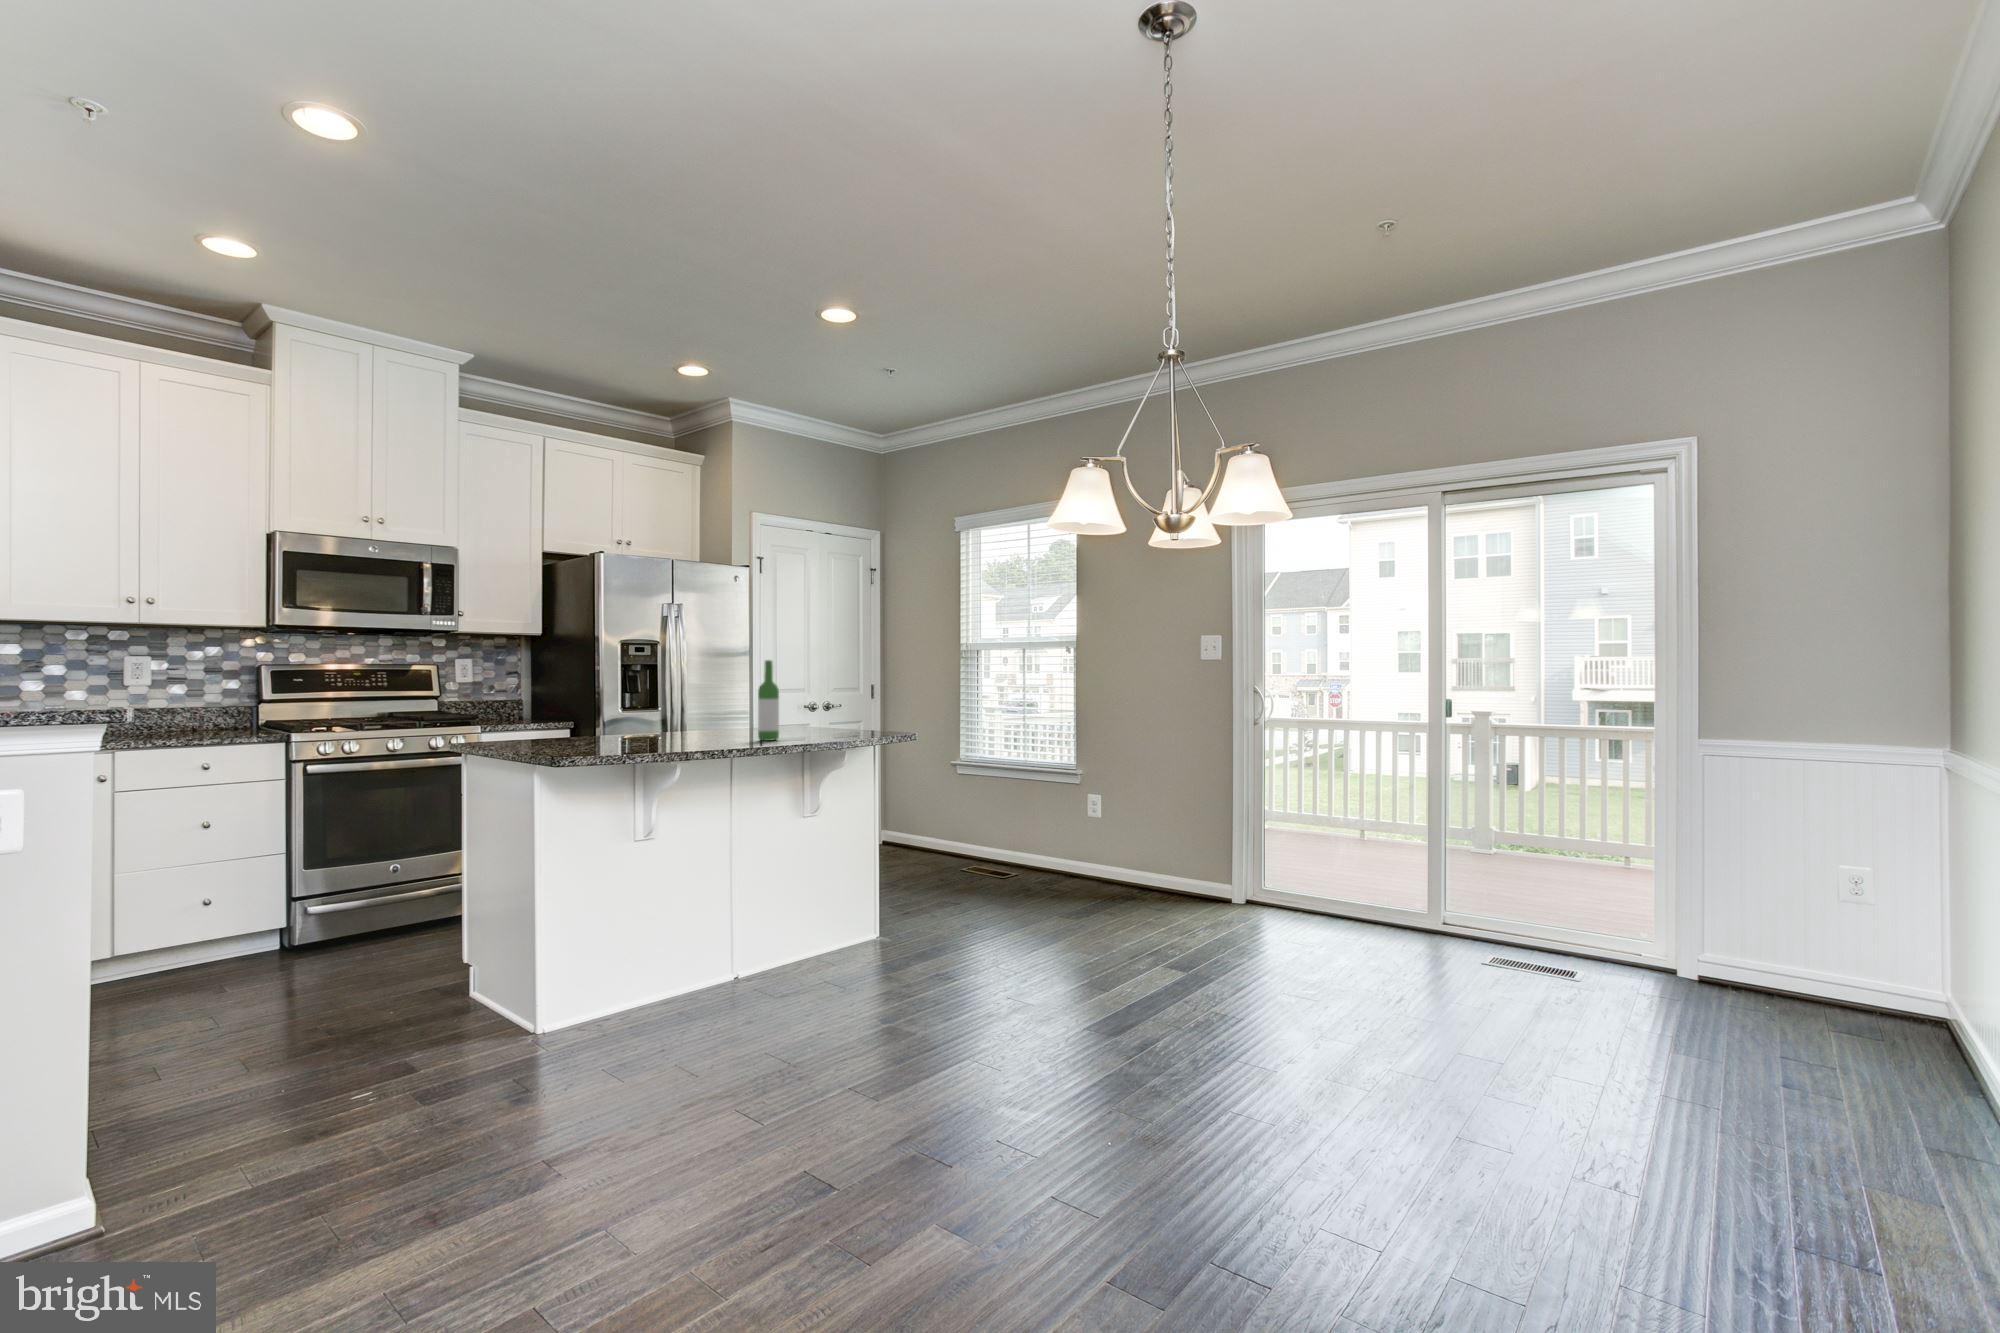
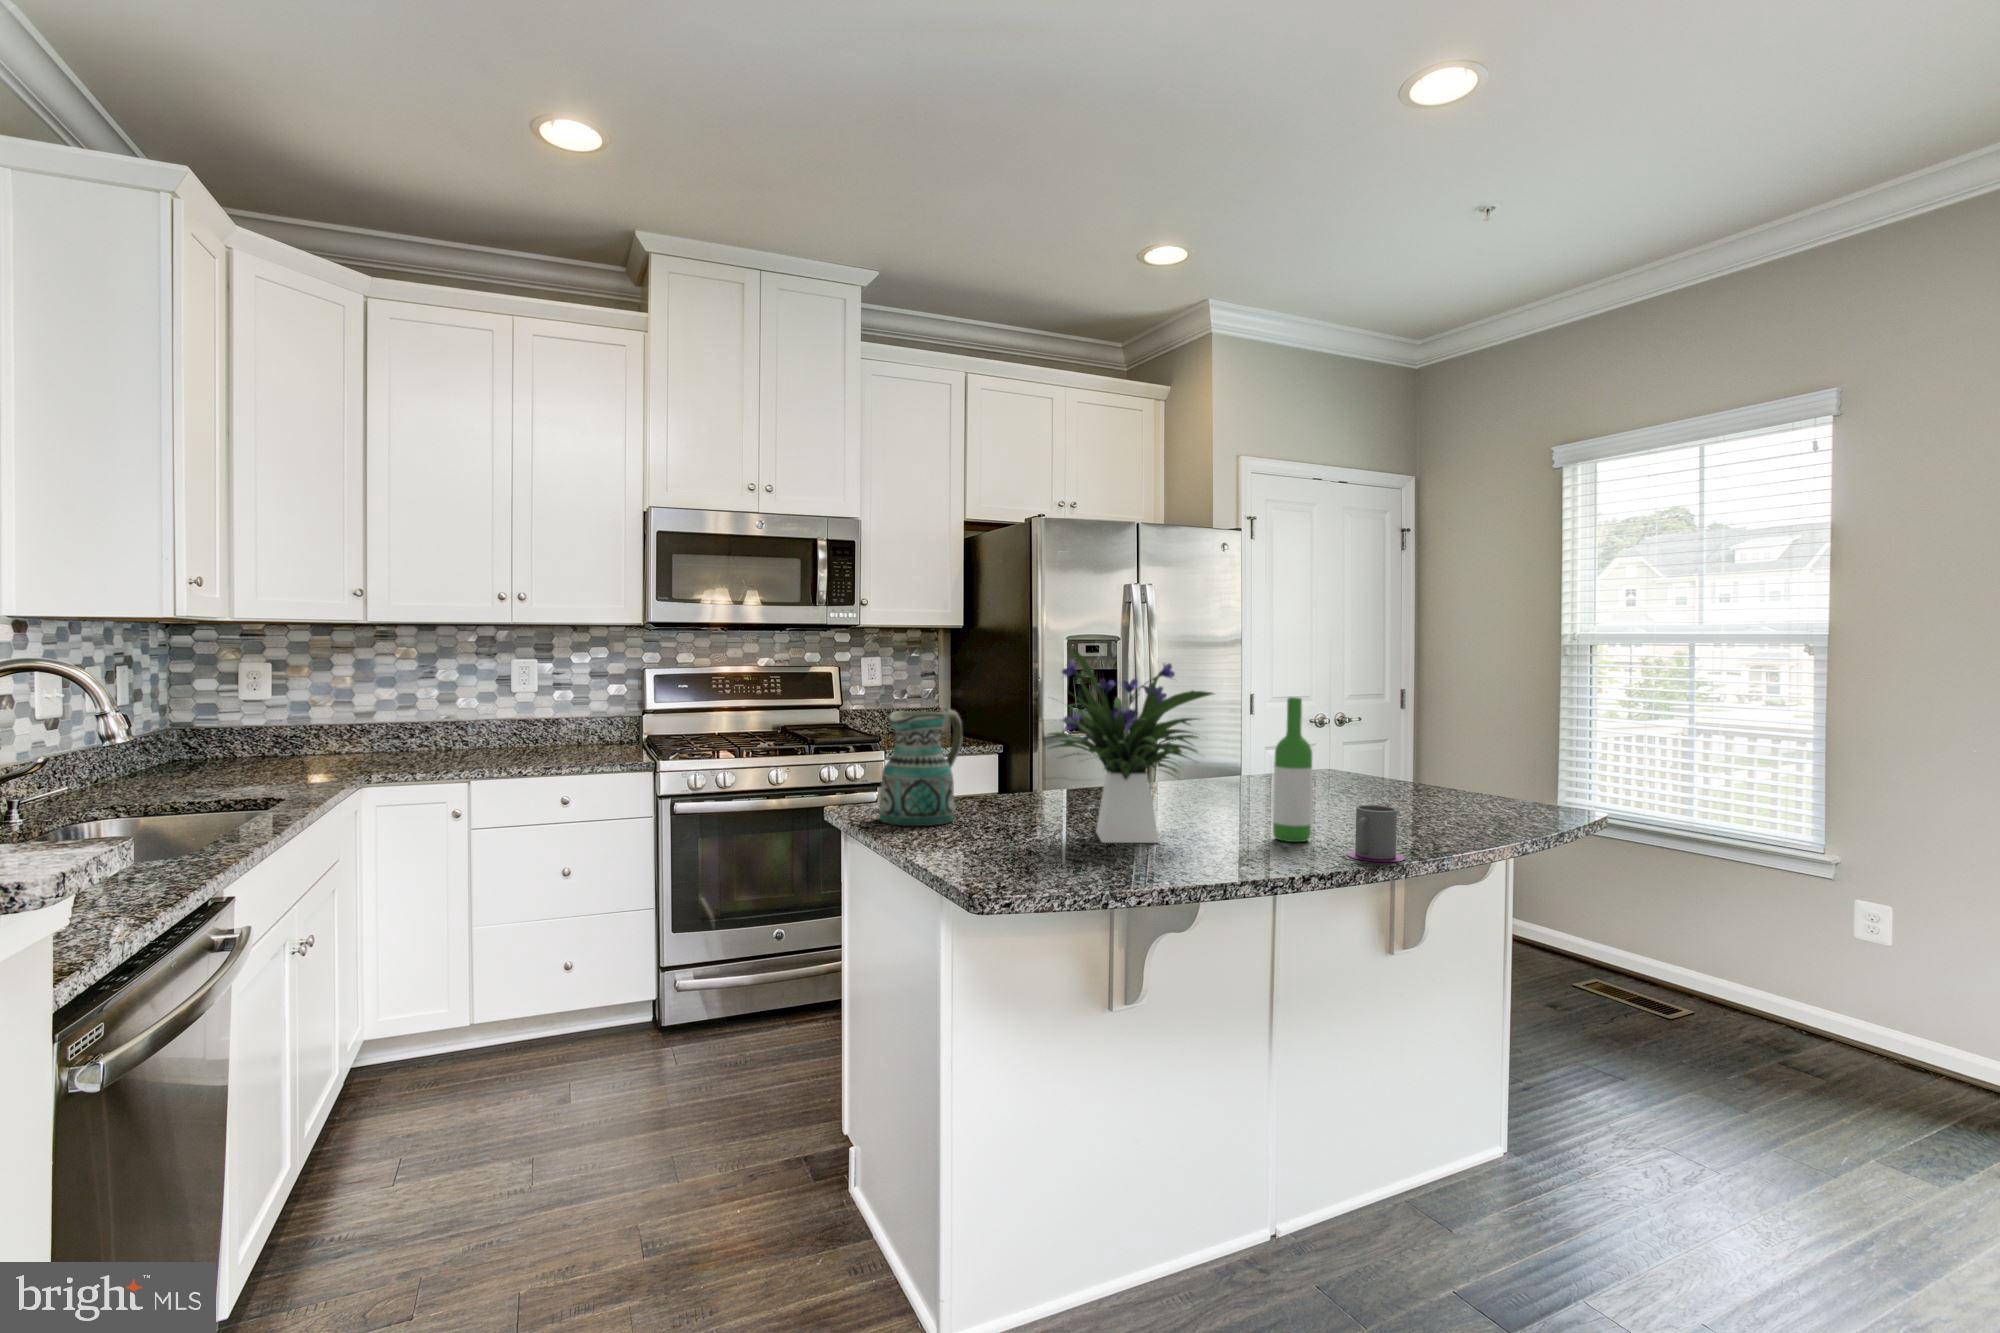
flower arrangement: none [612,631,724,744] -> present [1039,648,1214,843]
ceramic pitcher: none [504,674,561,745] -> present [879,708,962,826]
mug: none [796,715,825,743] -> present [1347,805,1404,862]

